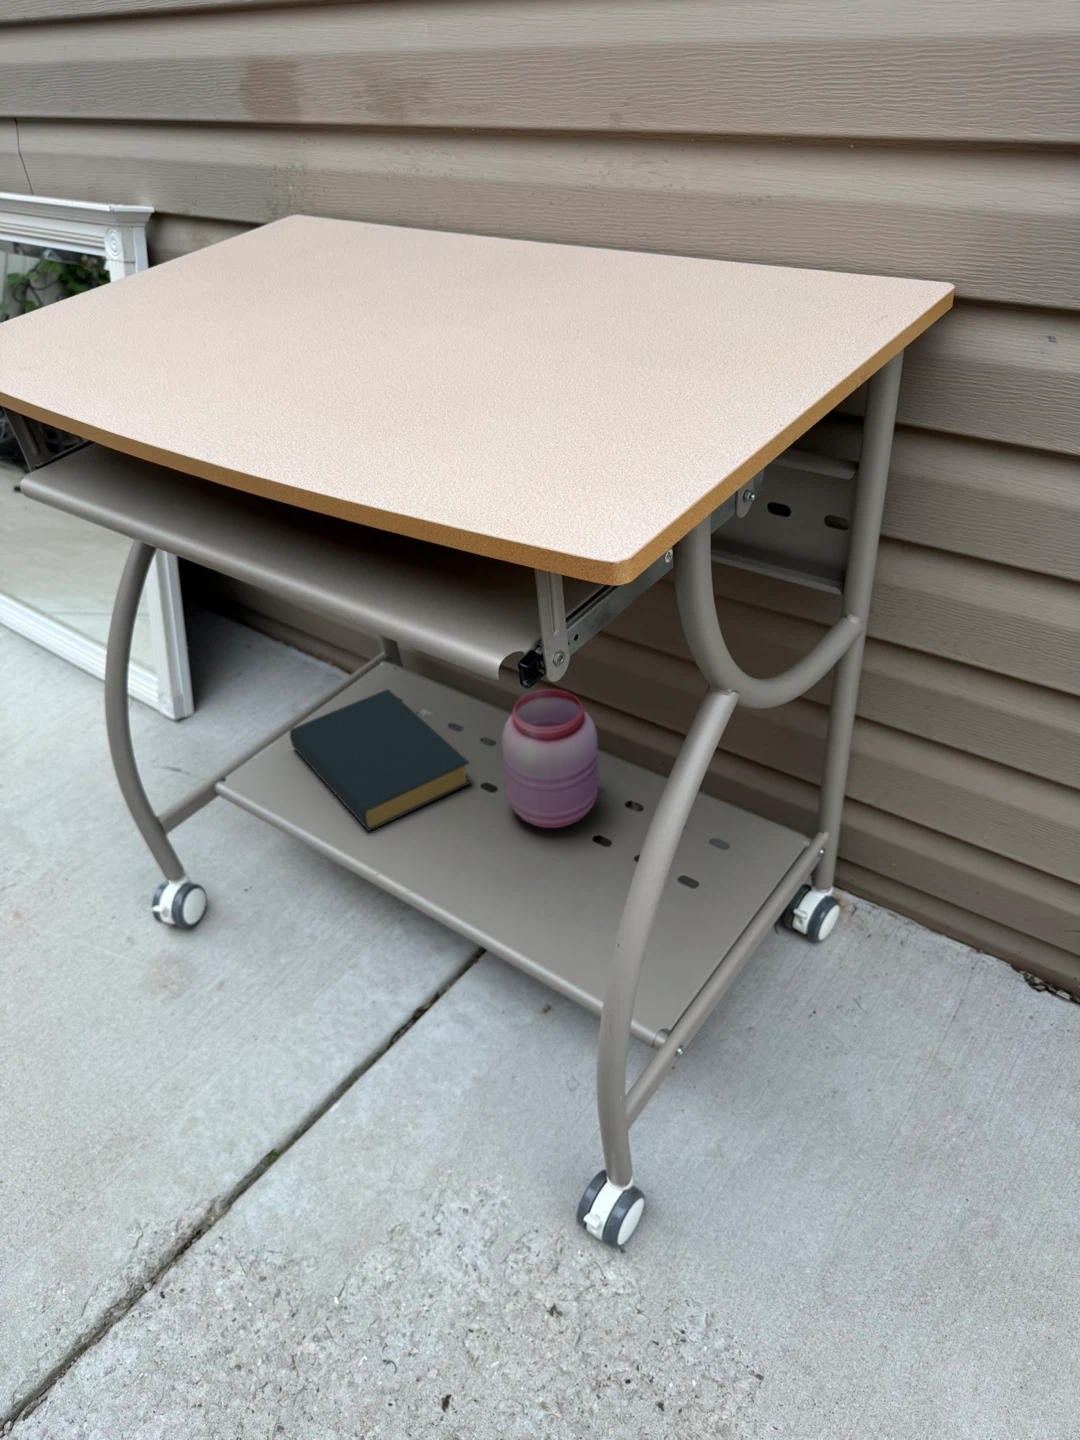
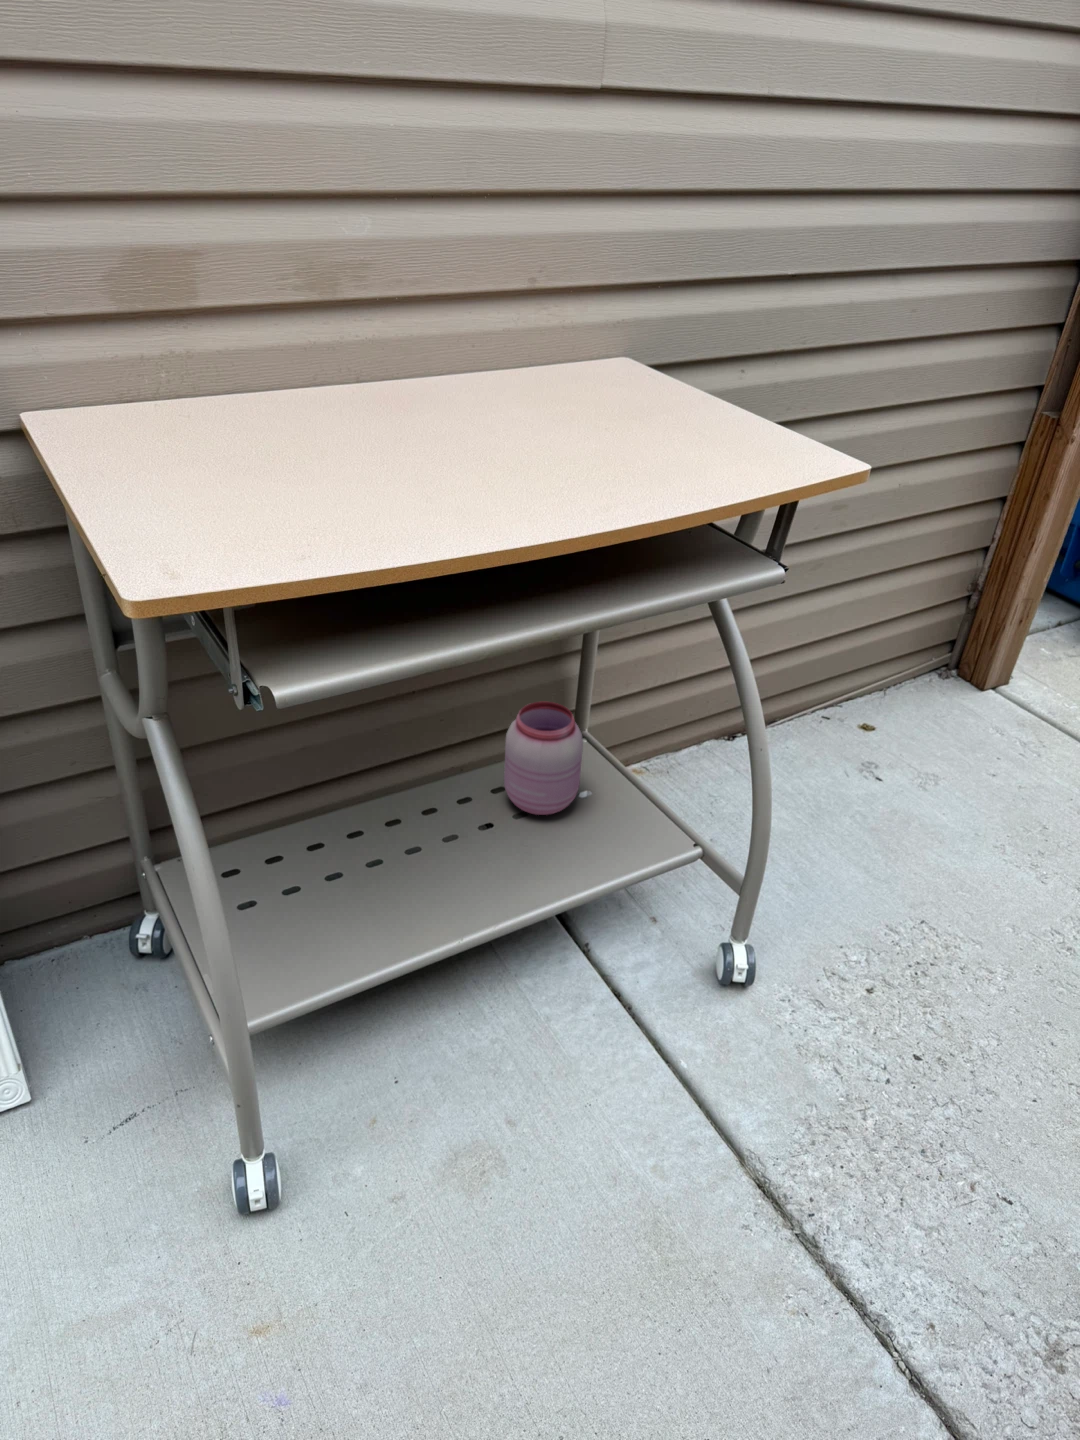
hardback book: present [290,689,471,831] -> none [331,811,504,923]

